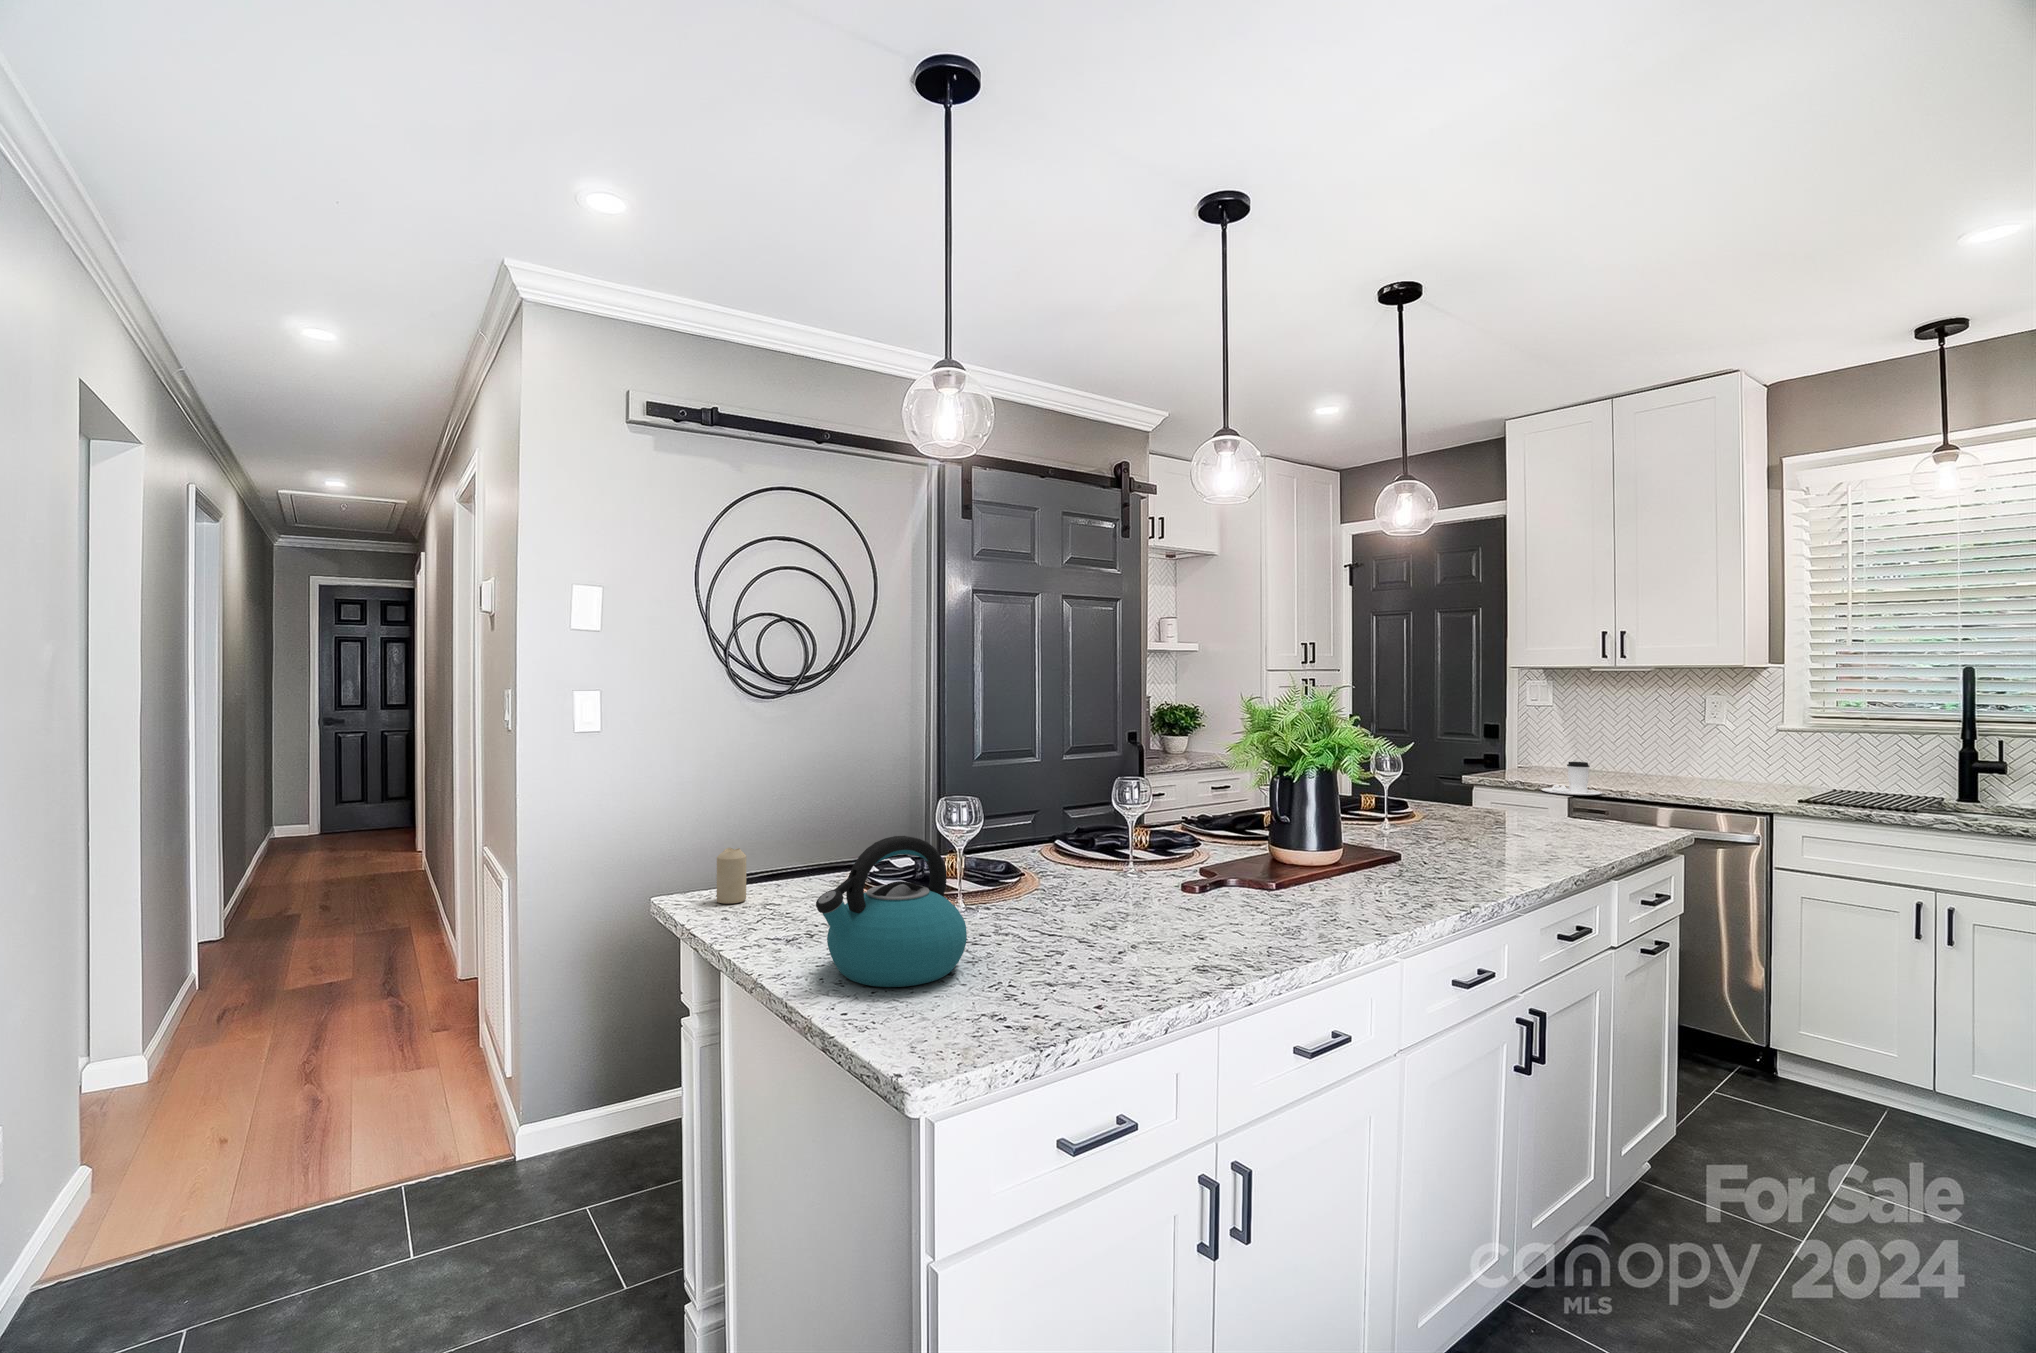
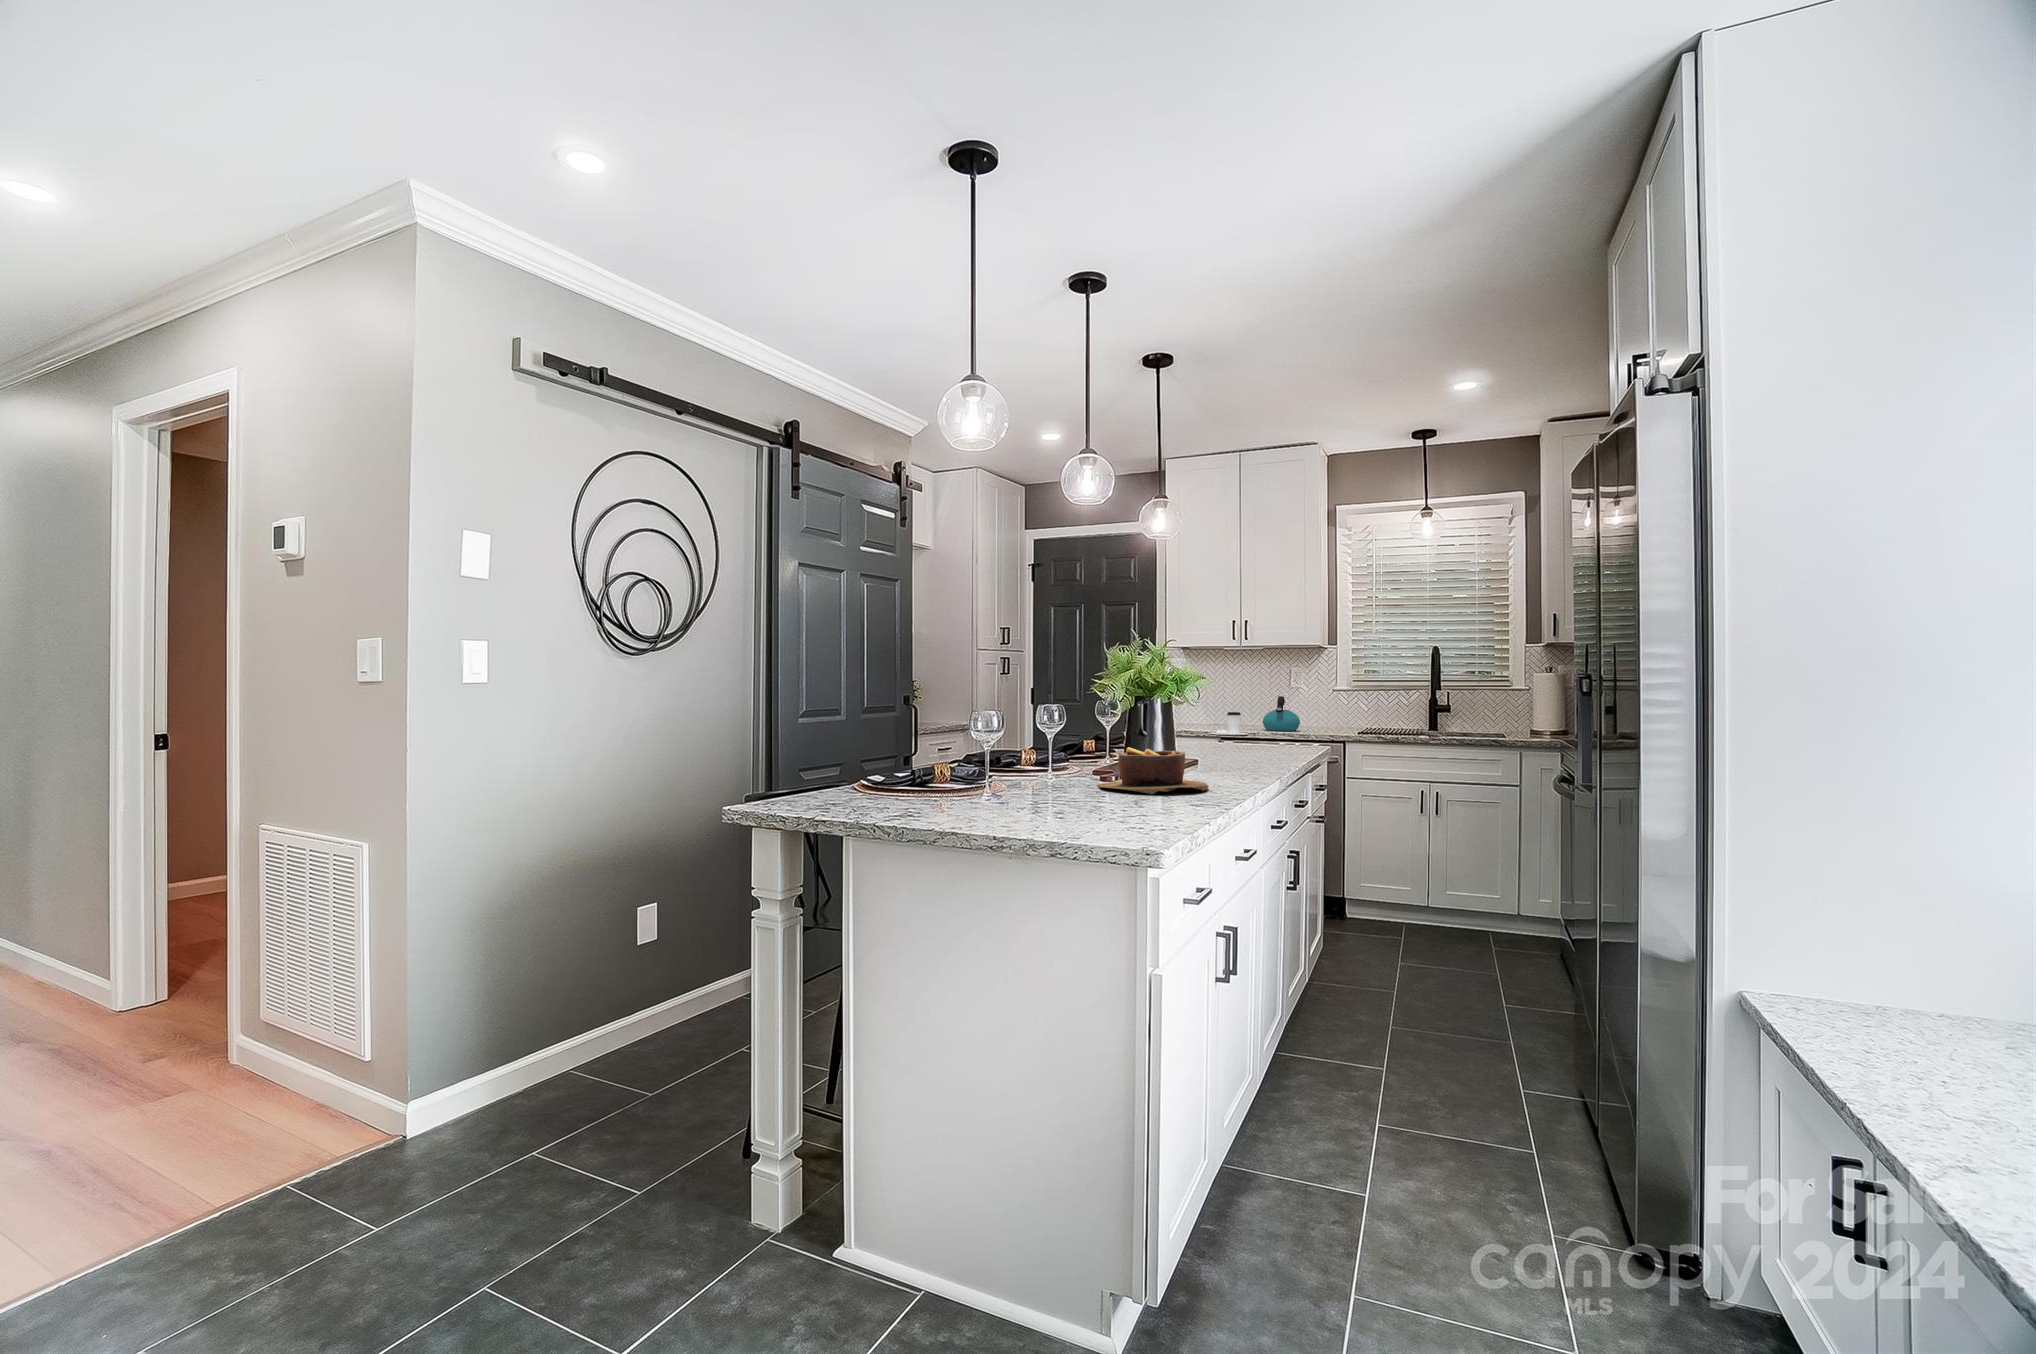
kettle: present [816,836,967,987] -> present [1263,696,1300,731]
candle: present [717,848,746,904] -> none [795,757,819,801]
bowl: none [1127,854,1294,937] -> present [1098,747,1209,794]

